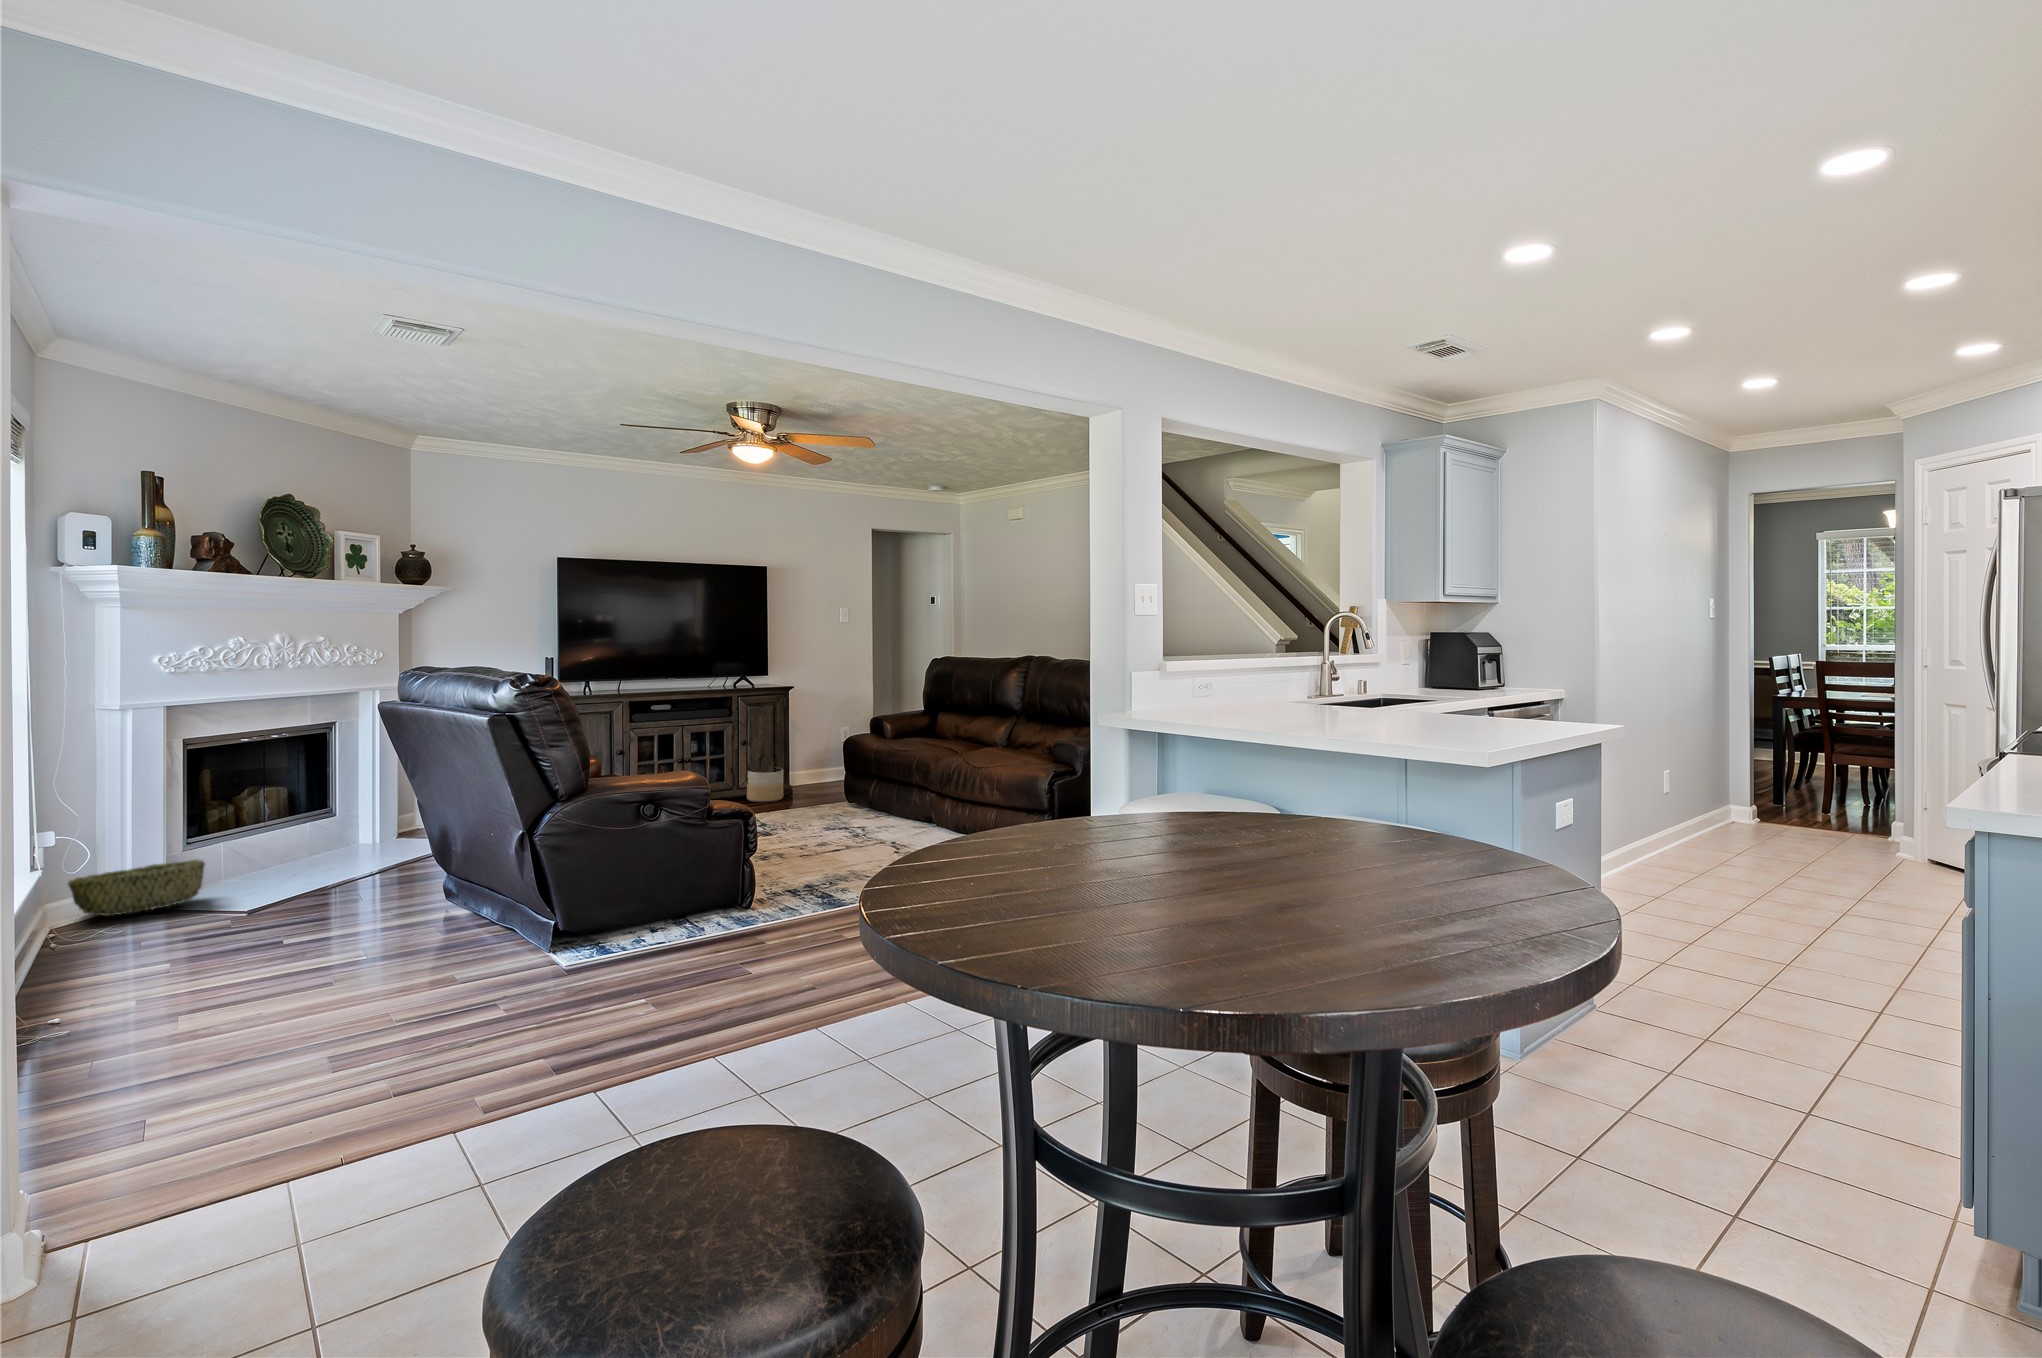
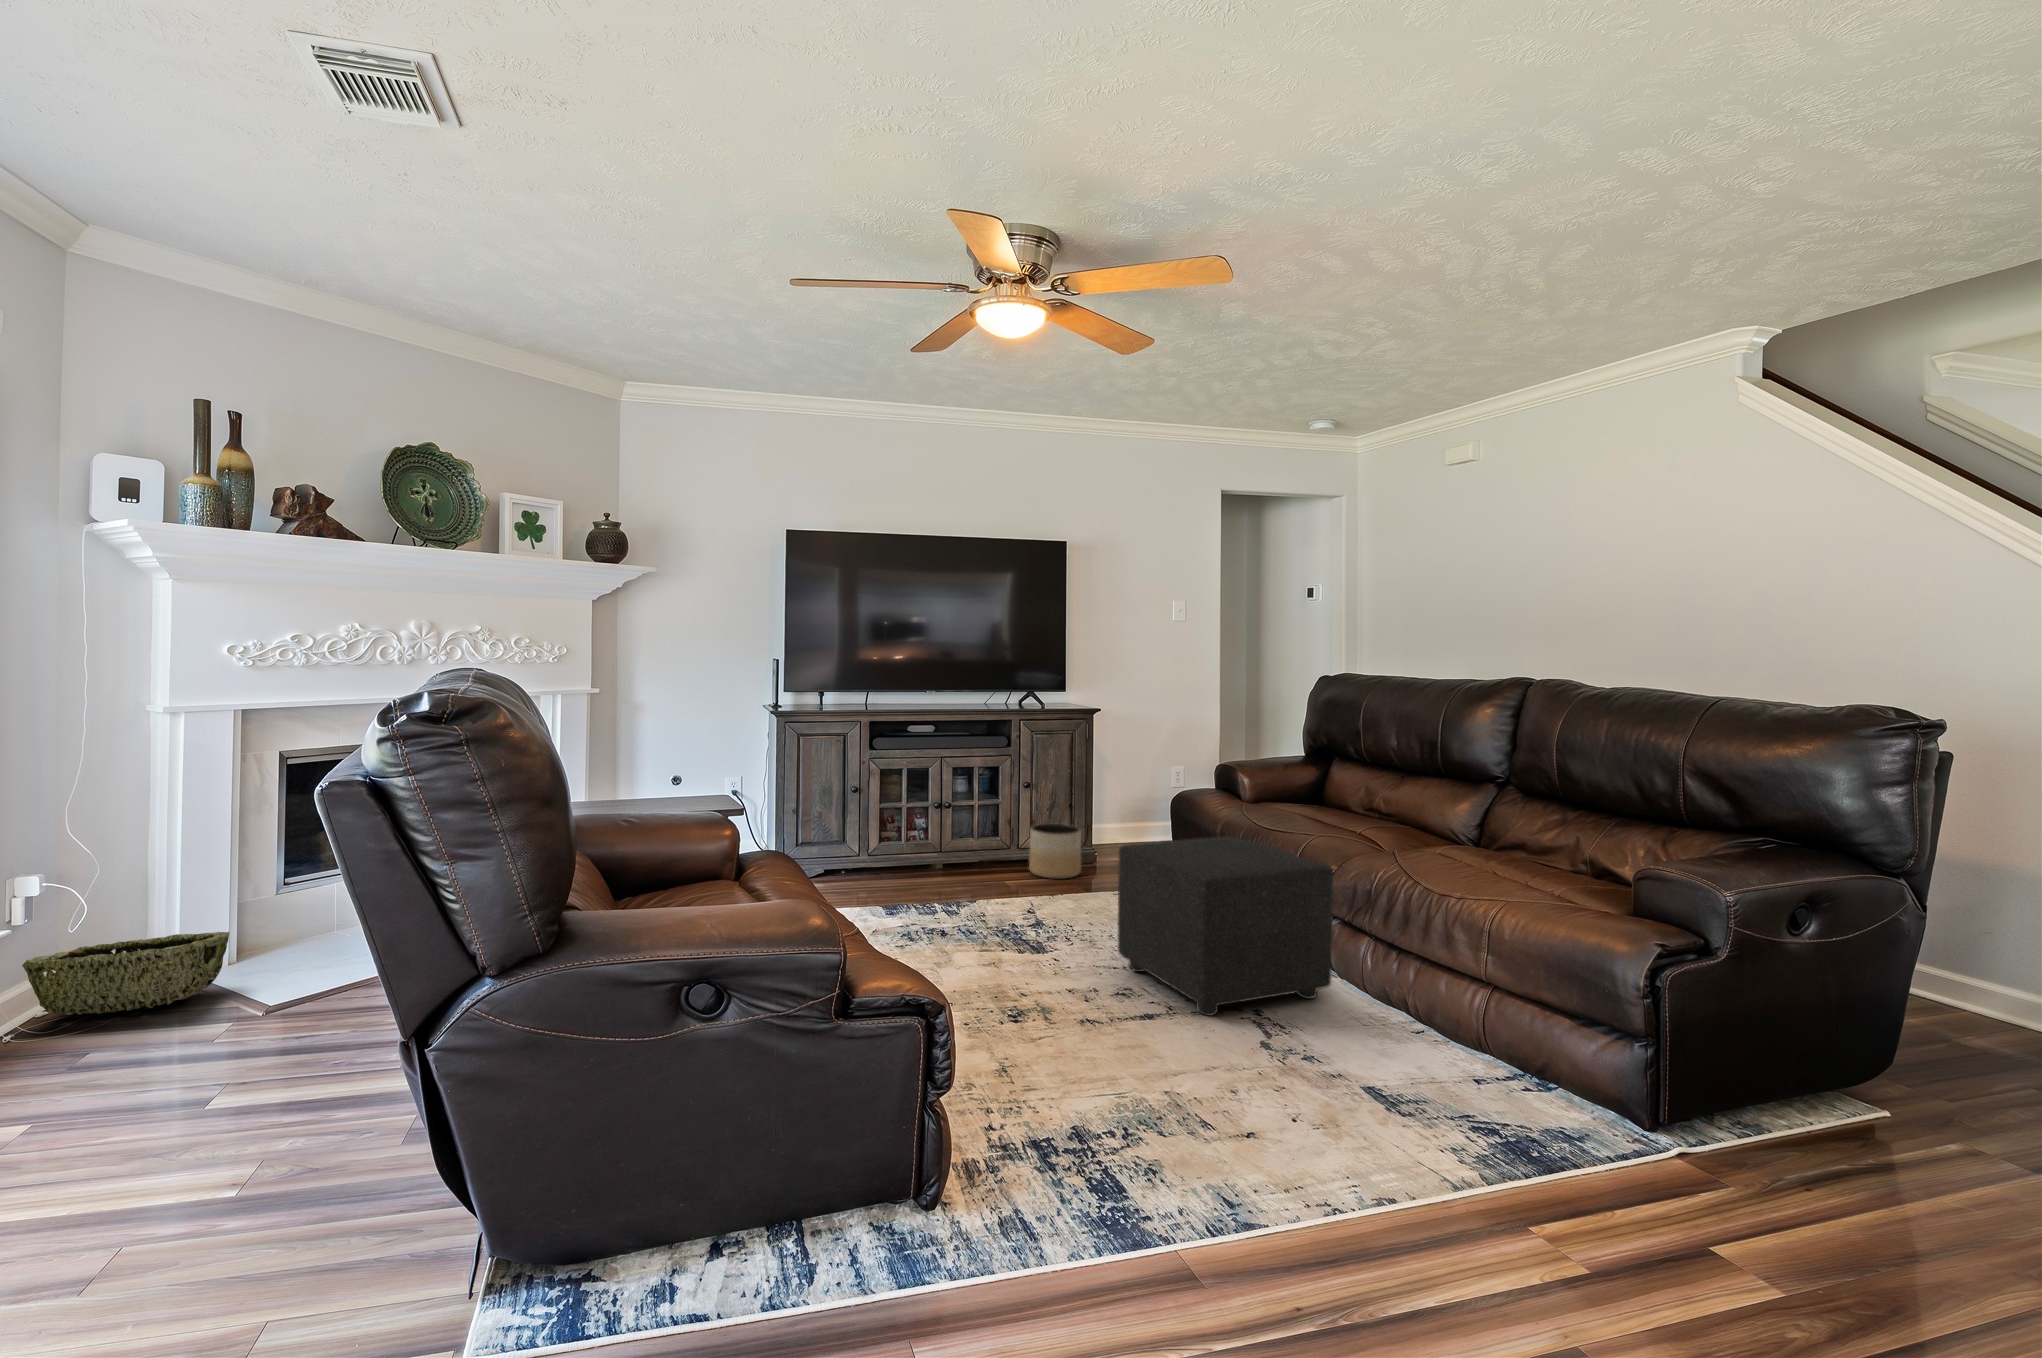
ottoman: none [820,758,934,844] -> present [1118,836,1333,1016]

